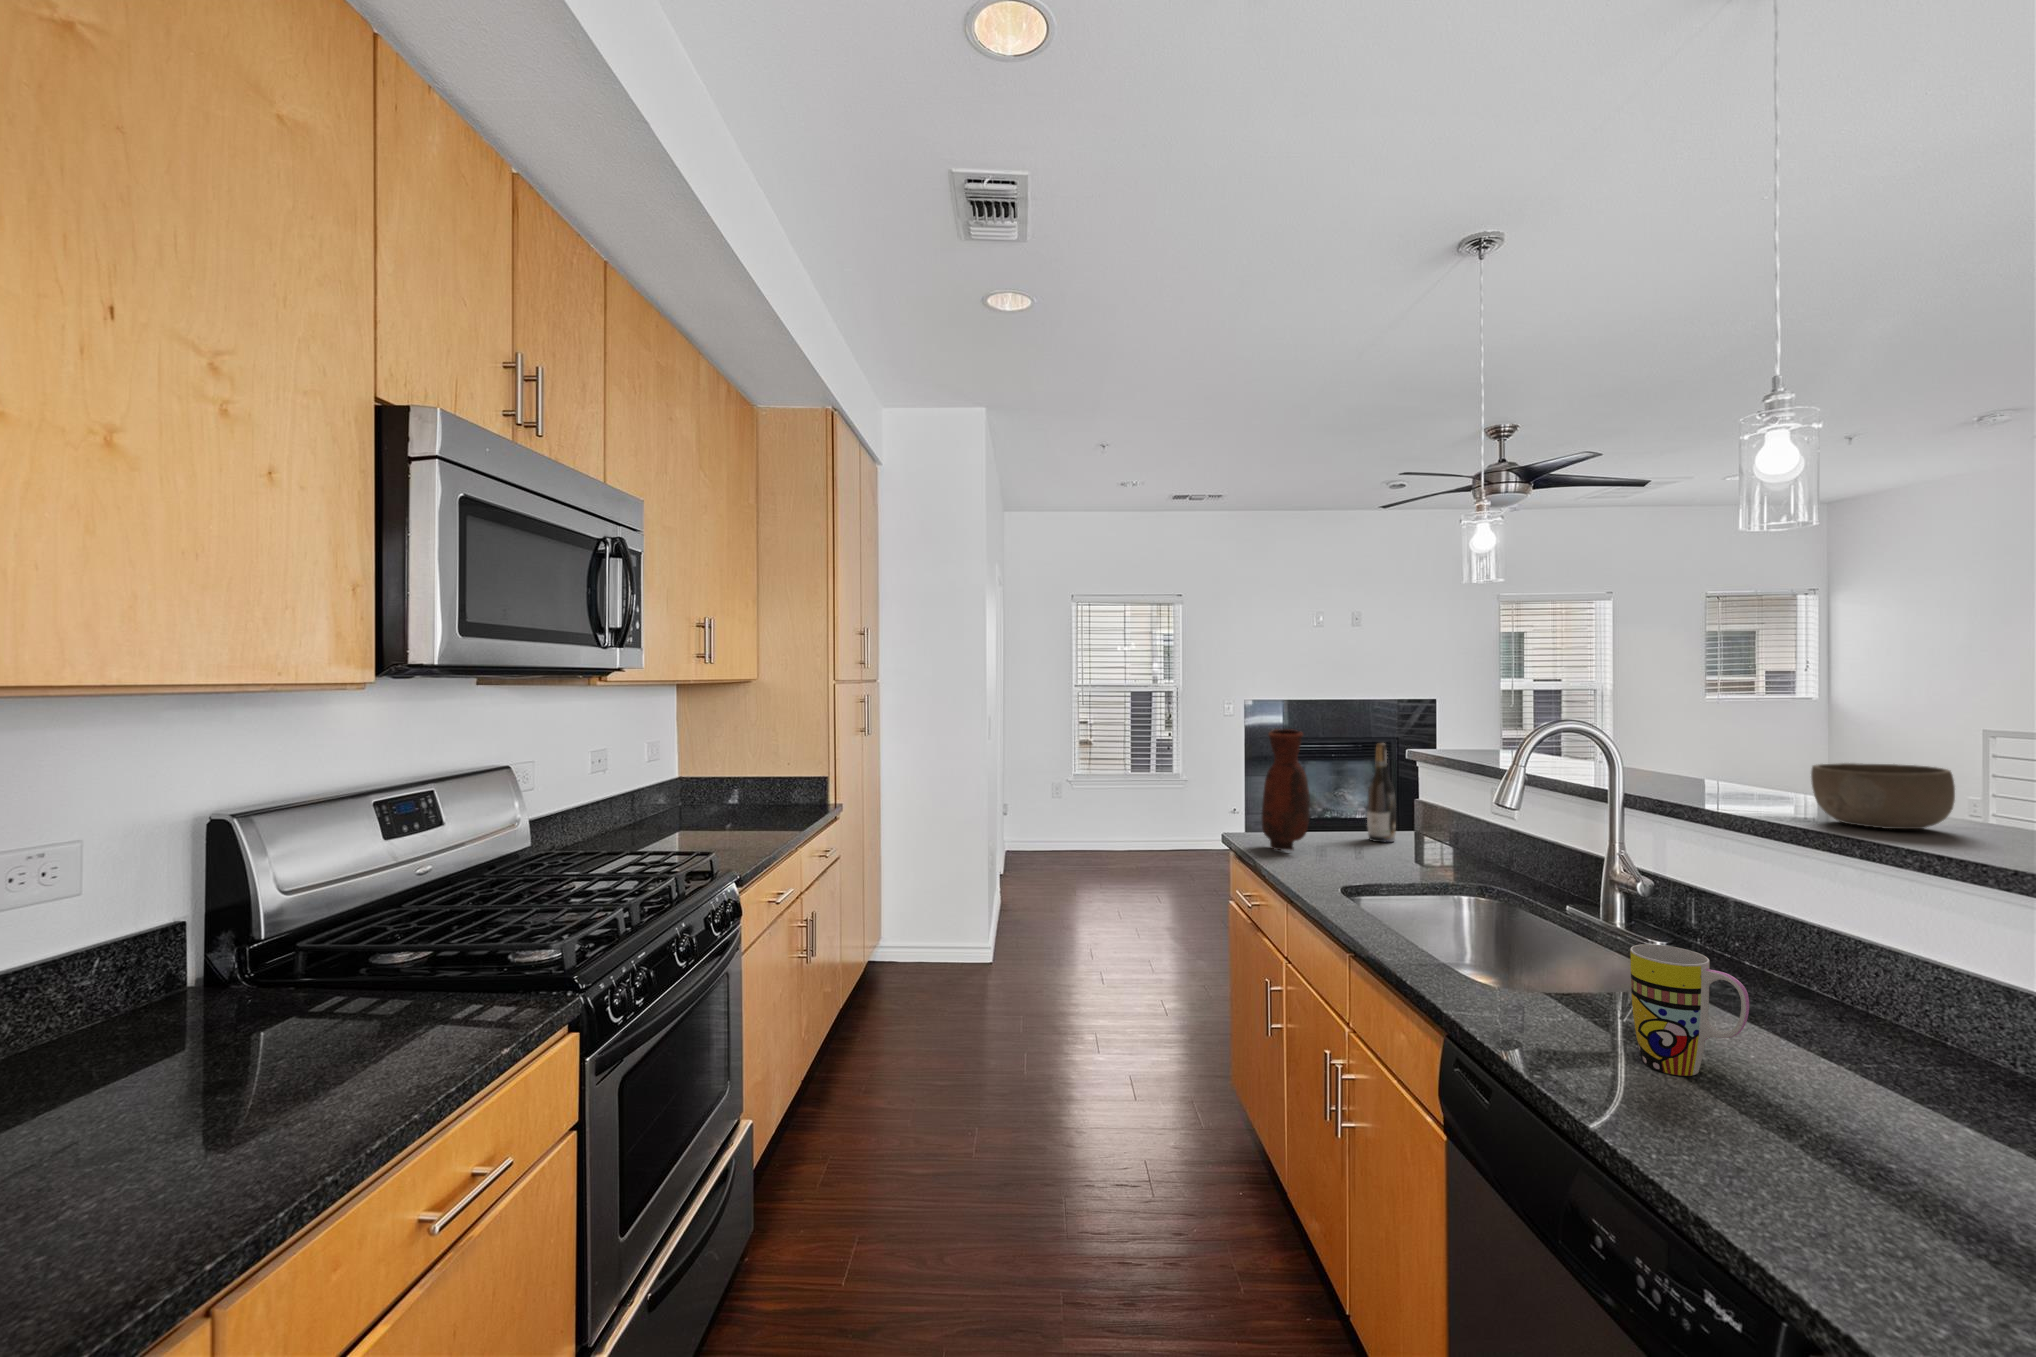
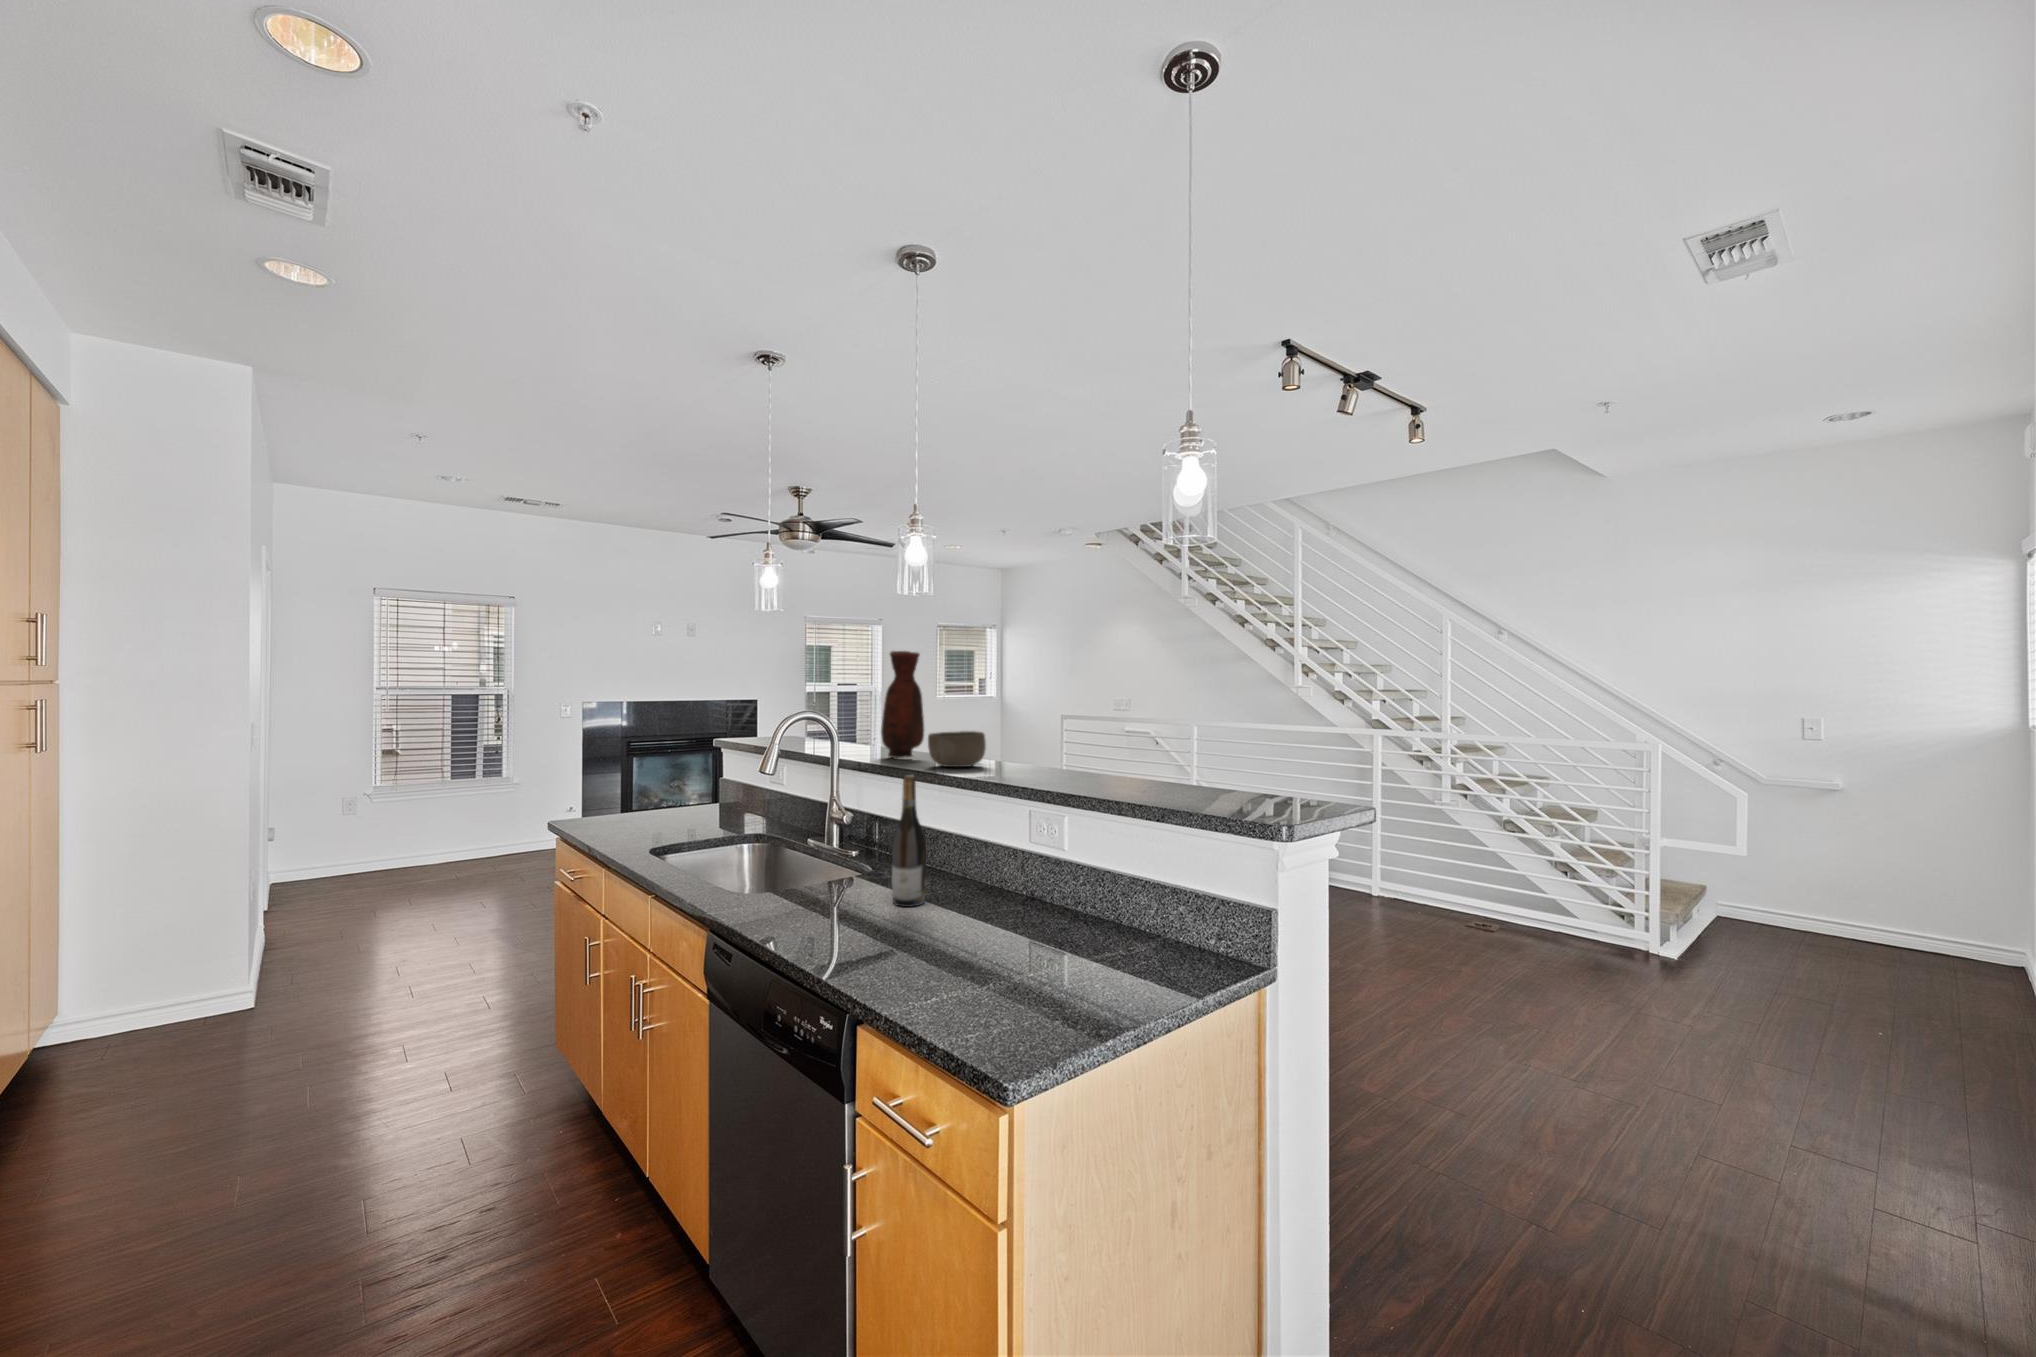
vase: present [1261,729,1310,850] -> present [881,651,924,758]
wine bottle: present [1367,743,1396,842] -> present [891,775,927,907]
mug: present [1630,944,1749,1076] -> none [815,844,870,919]

